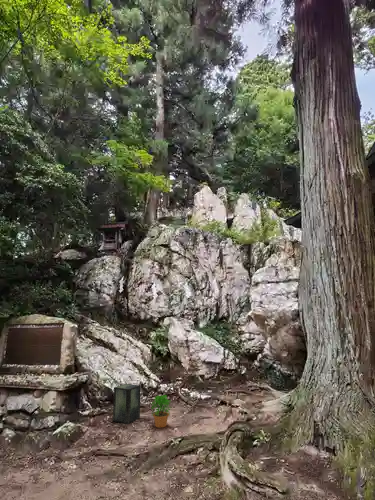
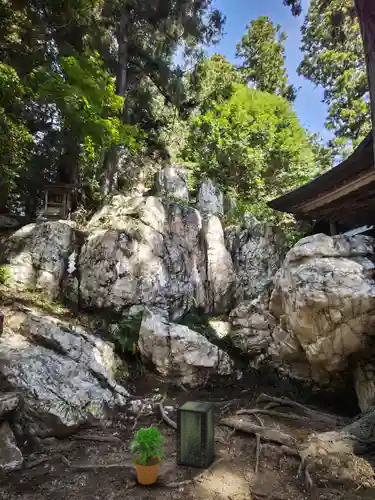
storage box: present [113,384,141,424] -> present [176,401,215,468]

